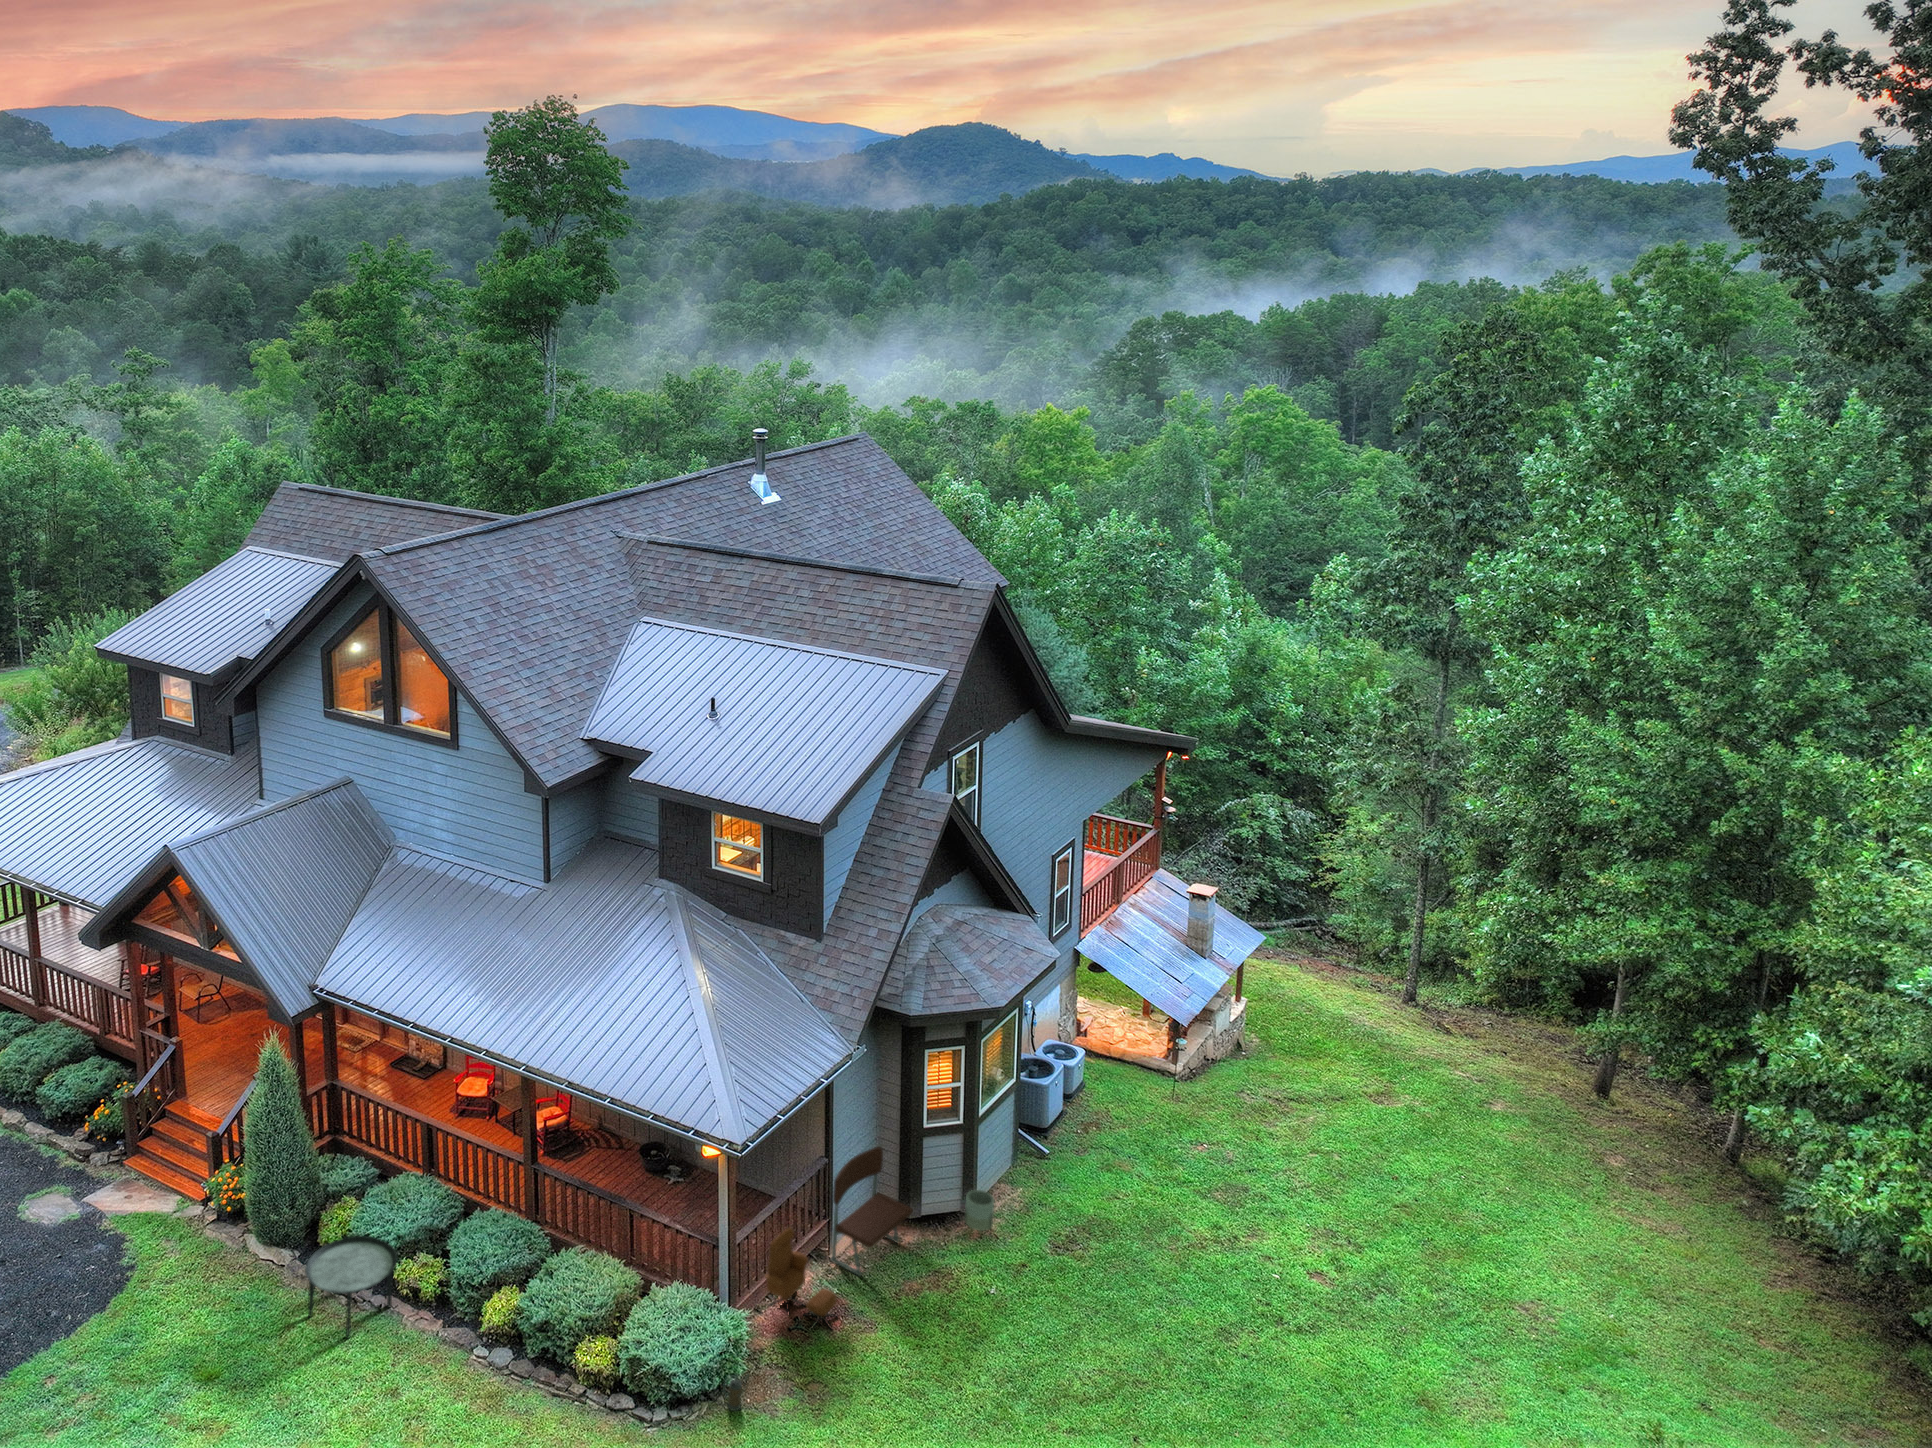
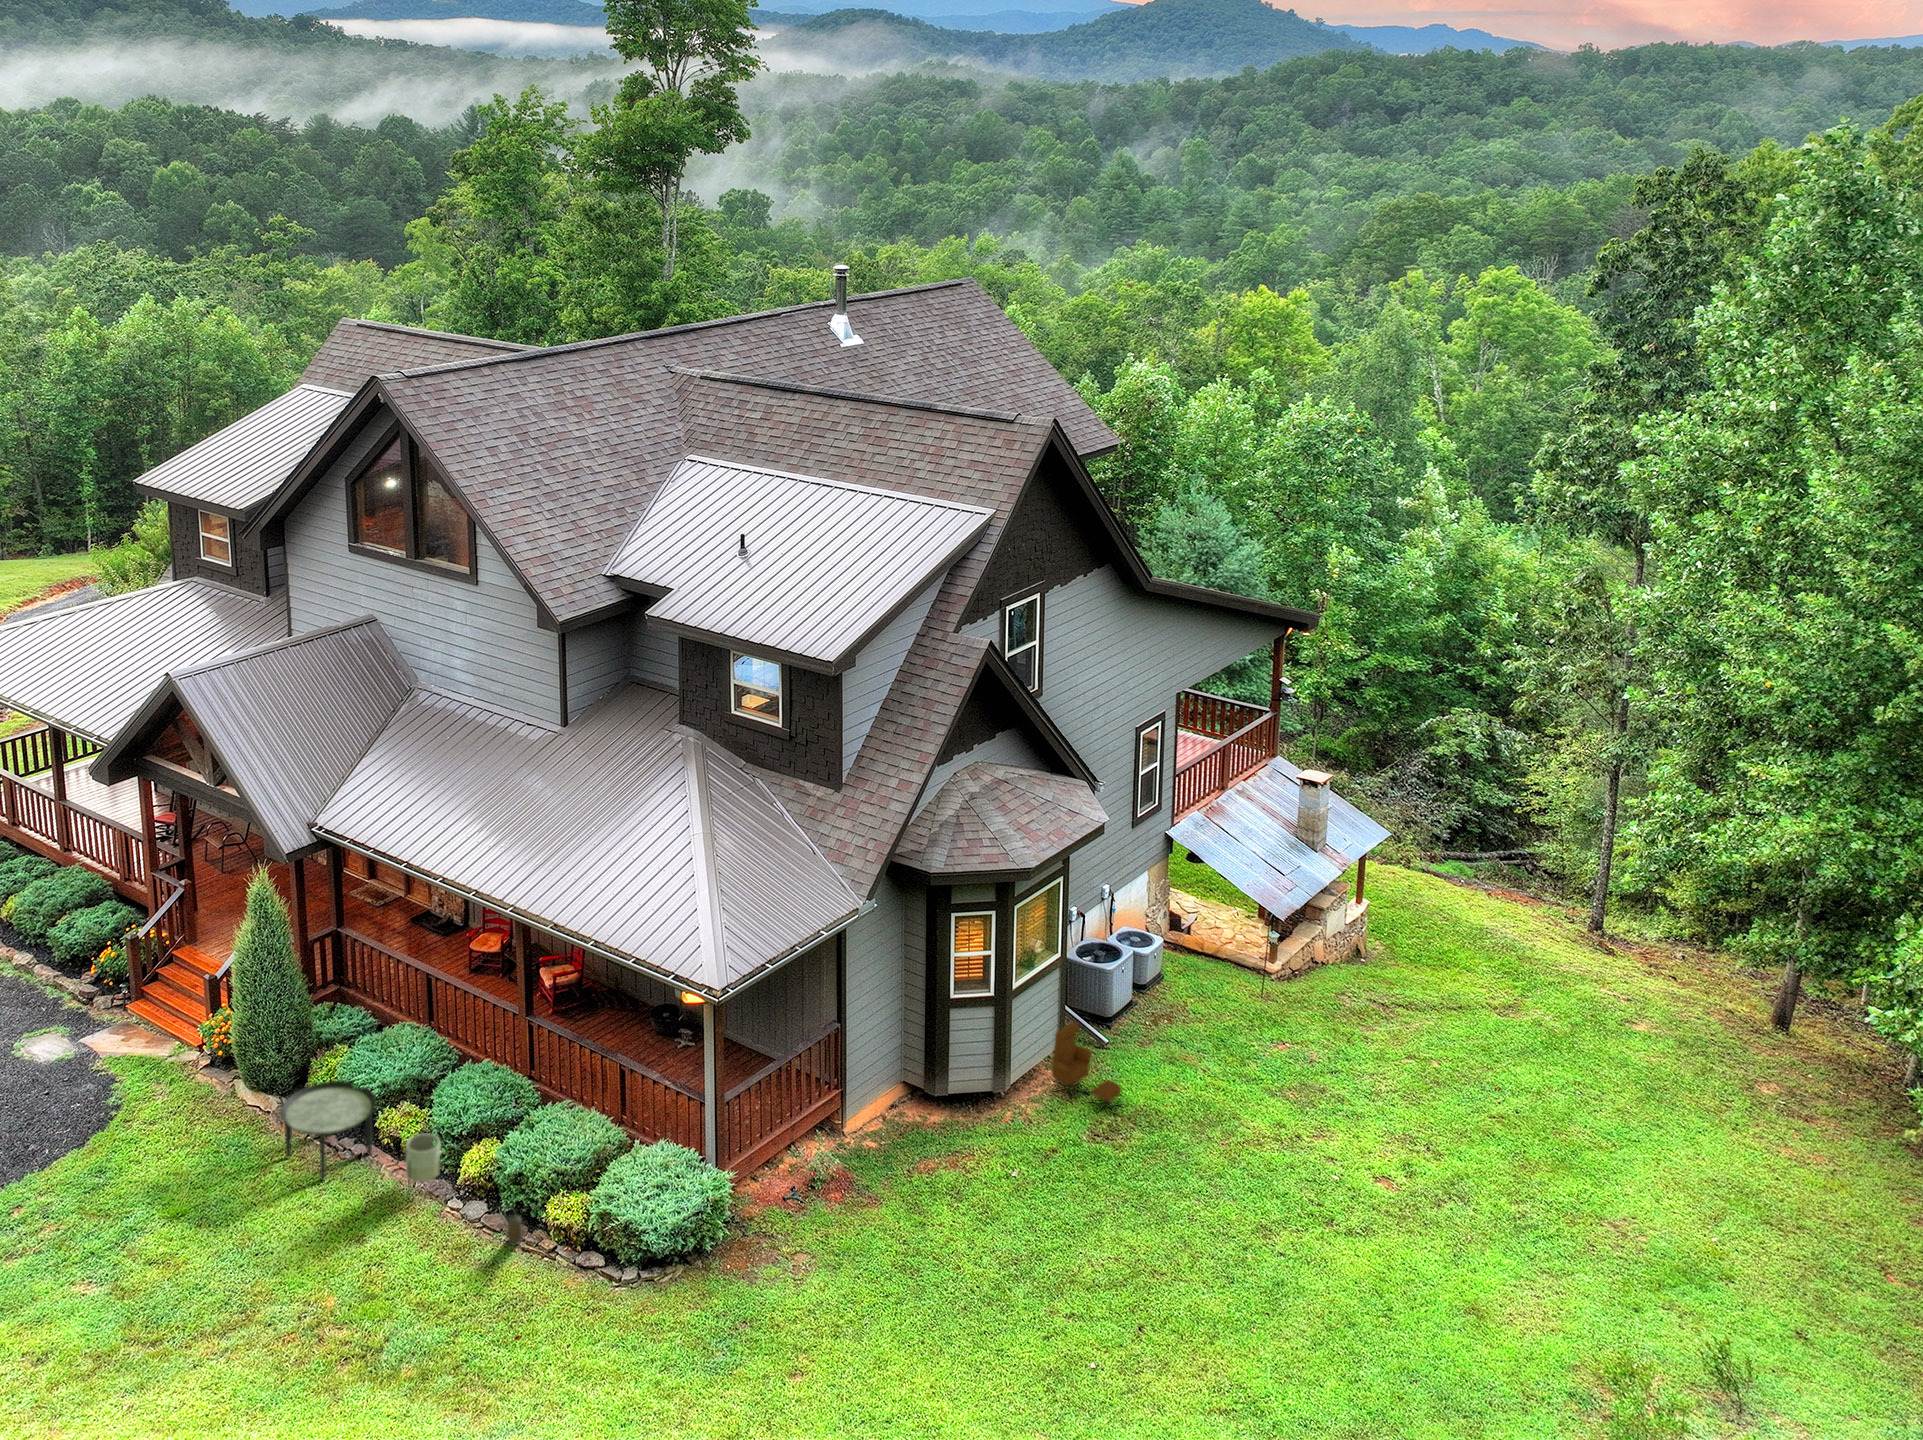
bench: present [831,1147,913,1276] -> none [843,1021,939,1156]
planter: present [965,1190,994,1231] -> present [406,1133,440,1182]
lounge chair: present [765,1228,837,1329] -> present [1051,1022,1122,1114]
watering can: present [727,1377,746,1411] -> present [507,1214,523,1246]

